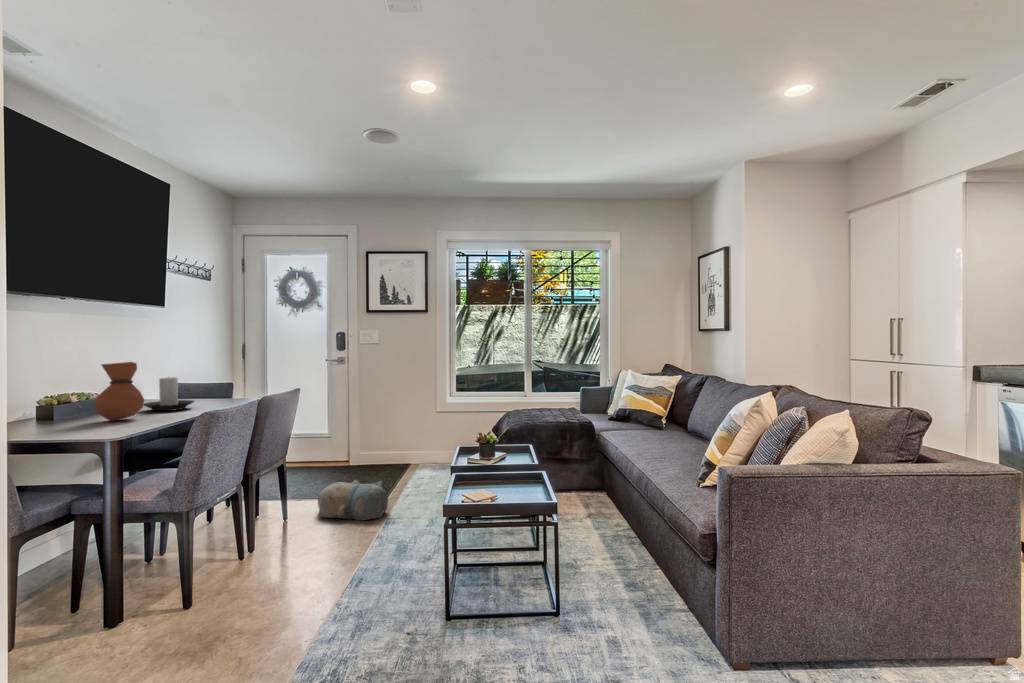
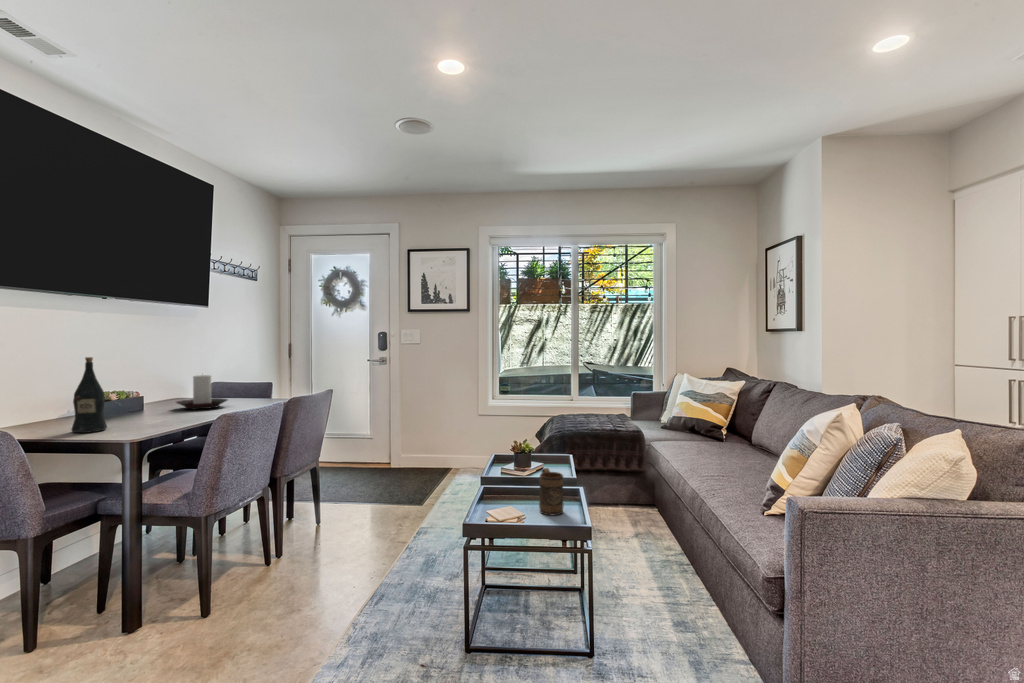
wine bottle: none [50,361,86,435] -> present [71,357,107,433]
vase: present [94,362,144,420] -> none [122,359,172,418]
mug: none [508,454,529,496] -> present [539,468,564,515]
plush toy: present [317,480,388,520] -> none [350,485,423,528]

